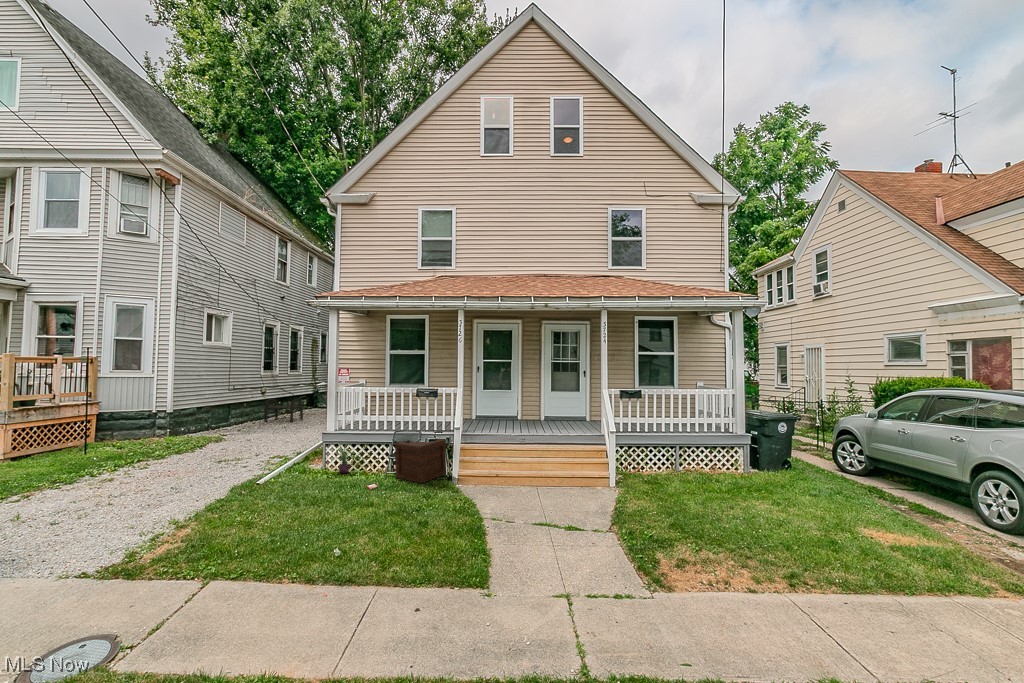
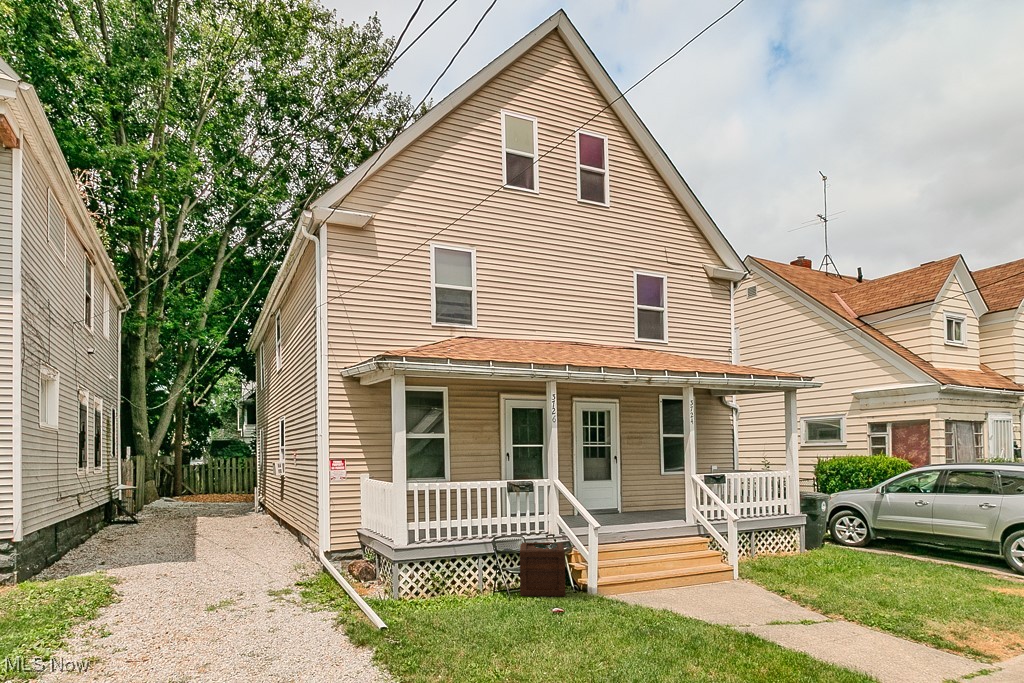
bench: present [264,399,303,422] -> none [67,515,134,562]
decorative plant: present [337,444,350,473] -> none [422,558,460,601]

